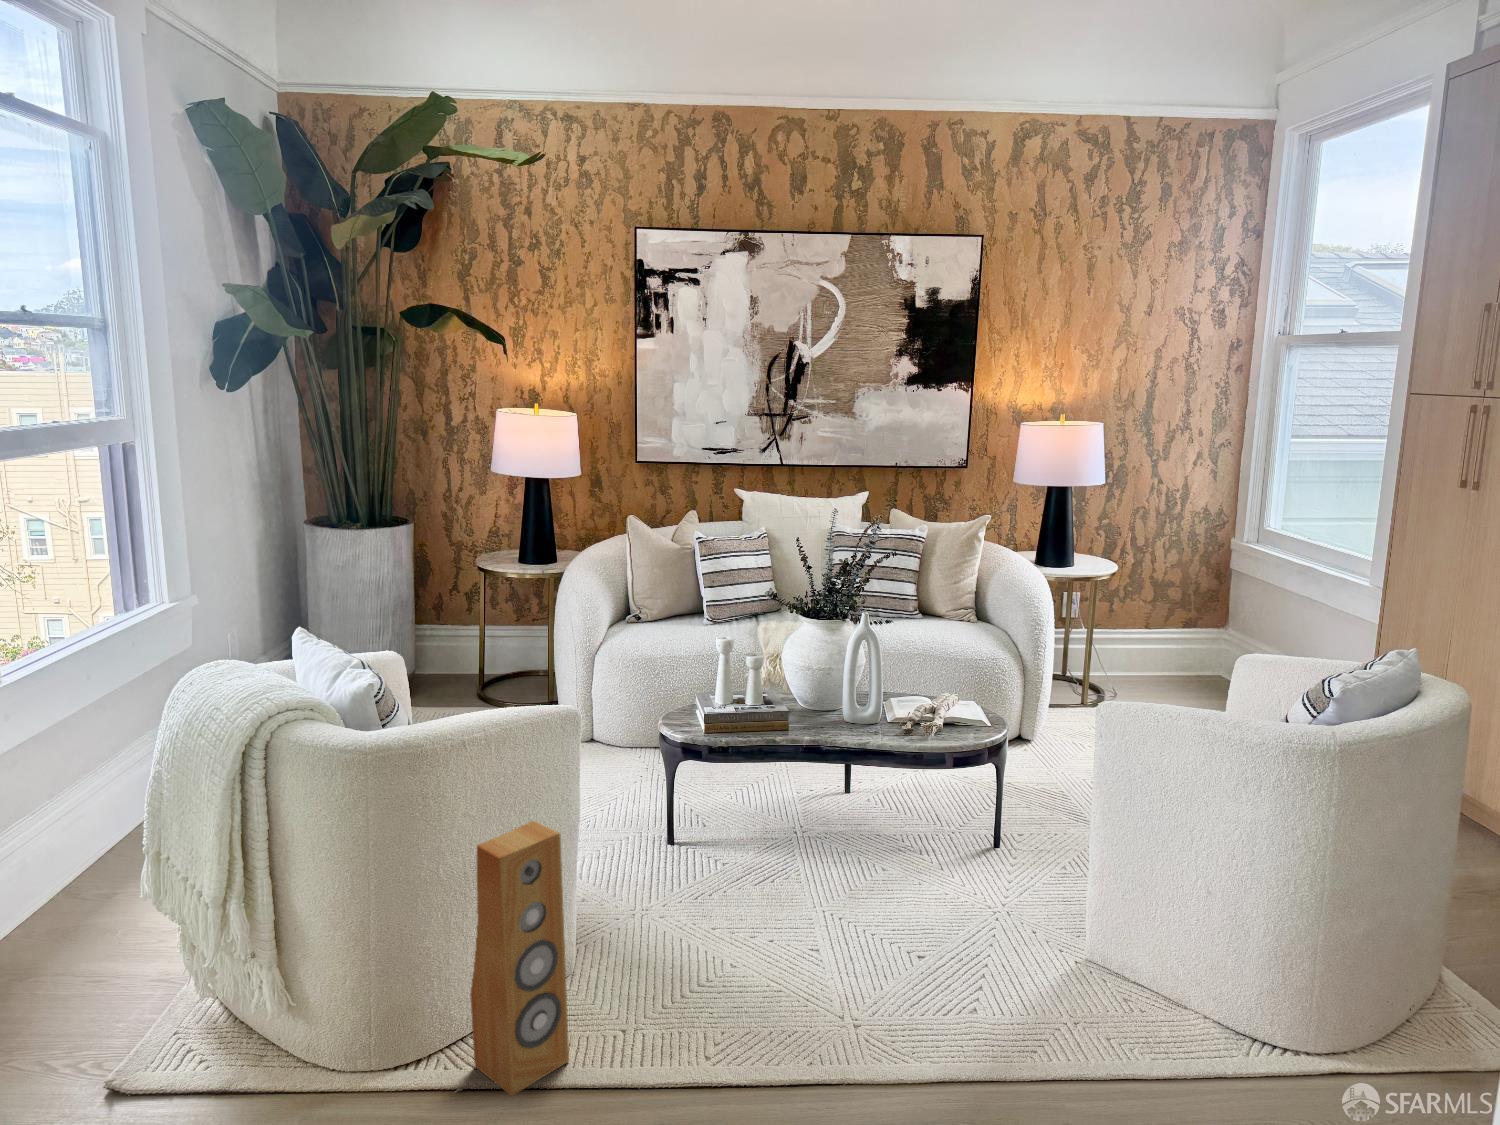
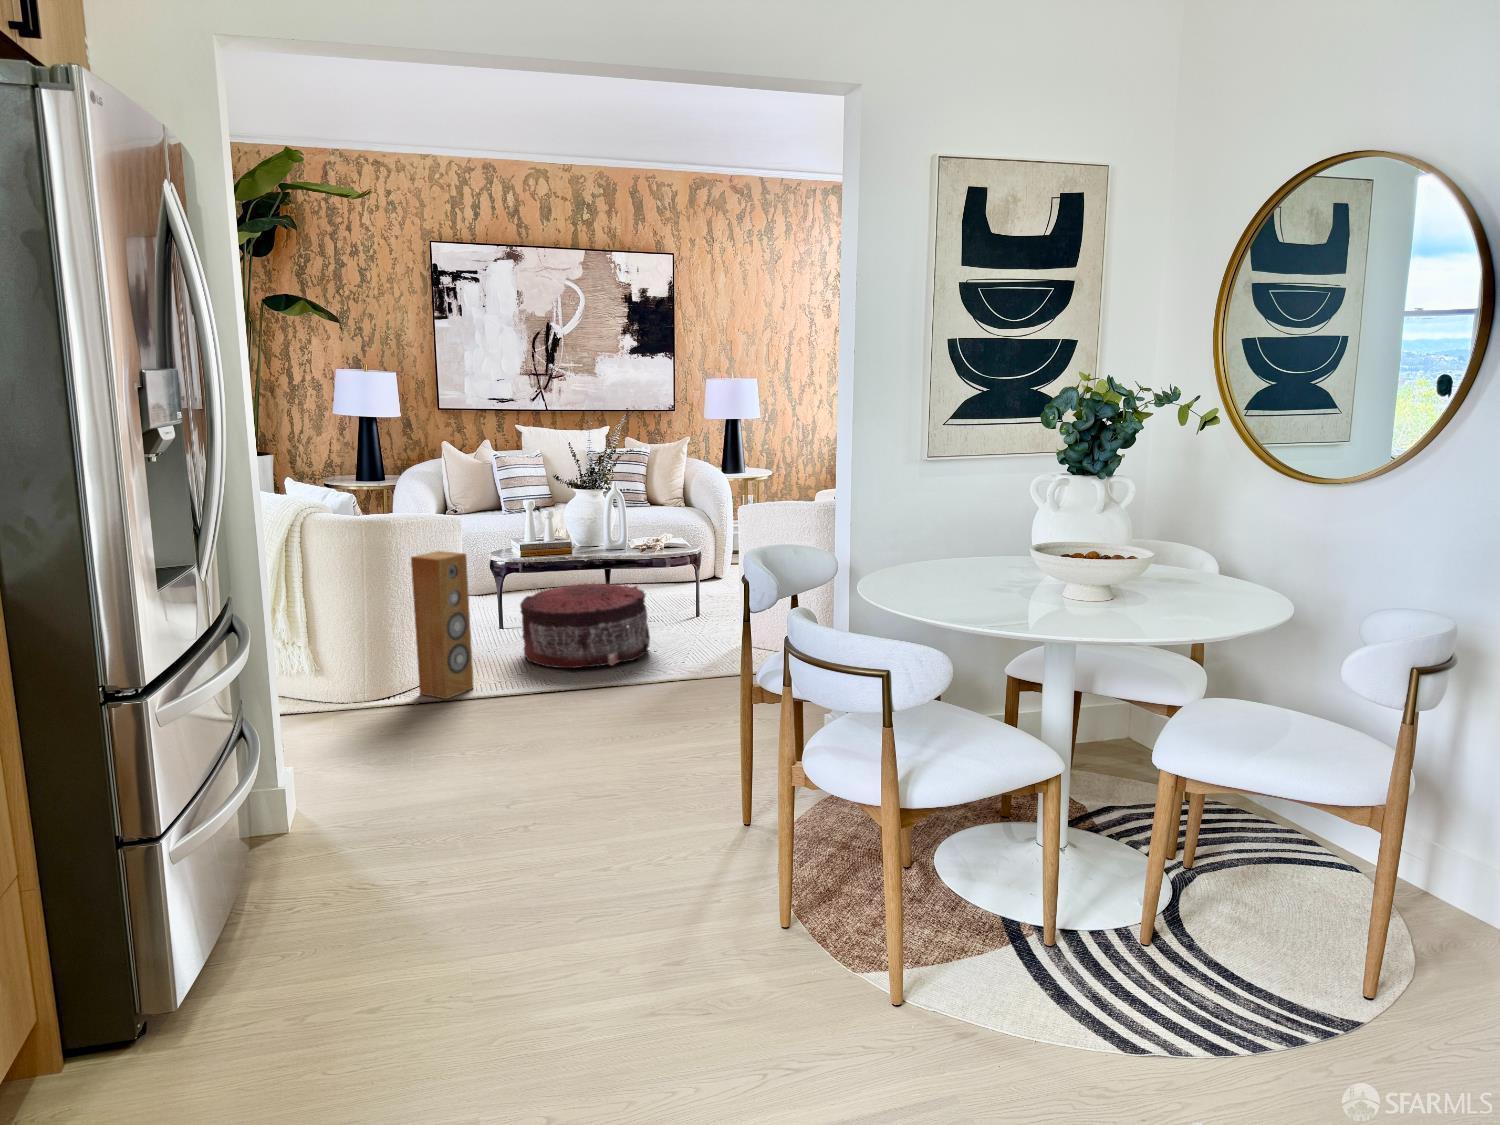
pouf: none [675,821,898,1025] -> present [520,583,650,668]

